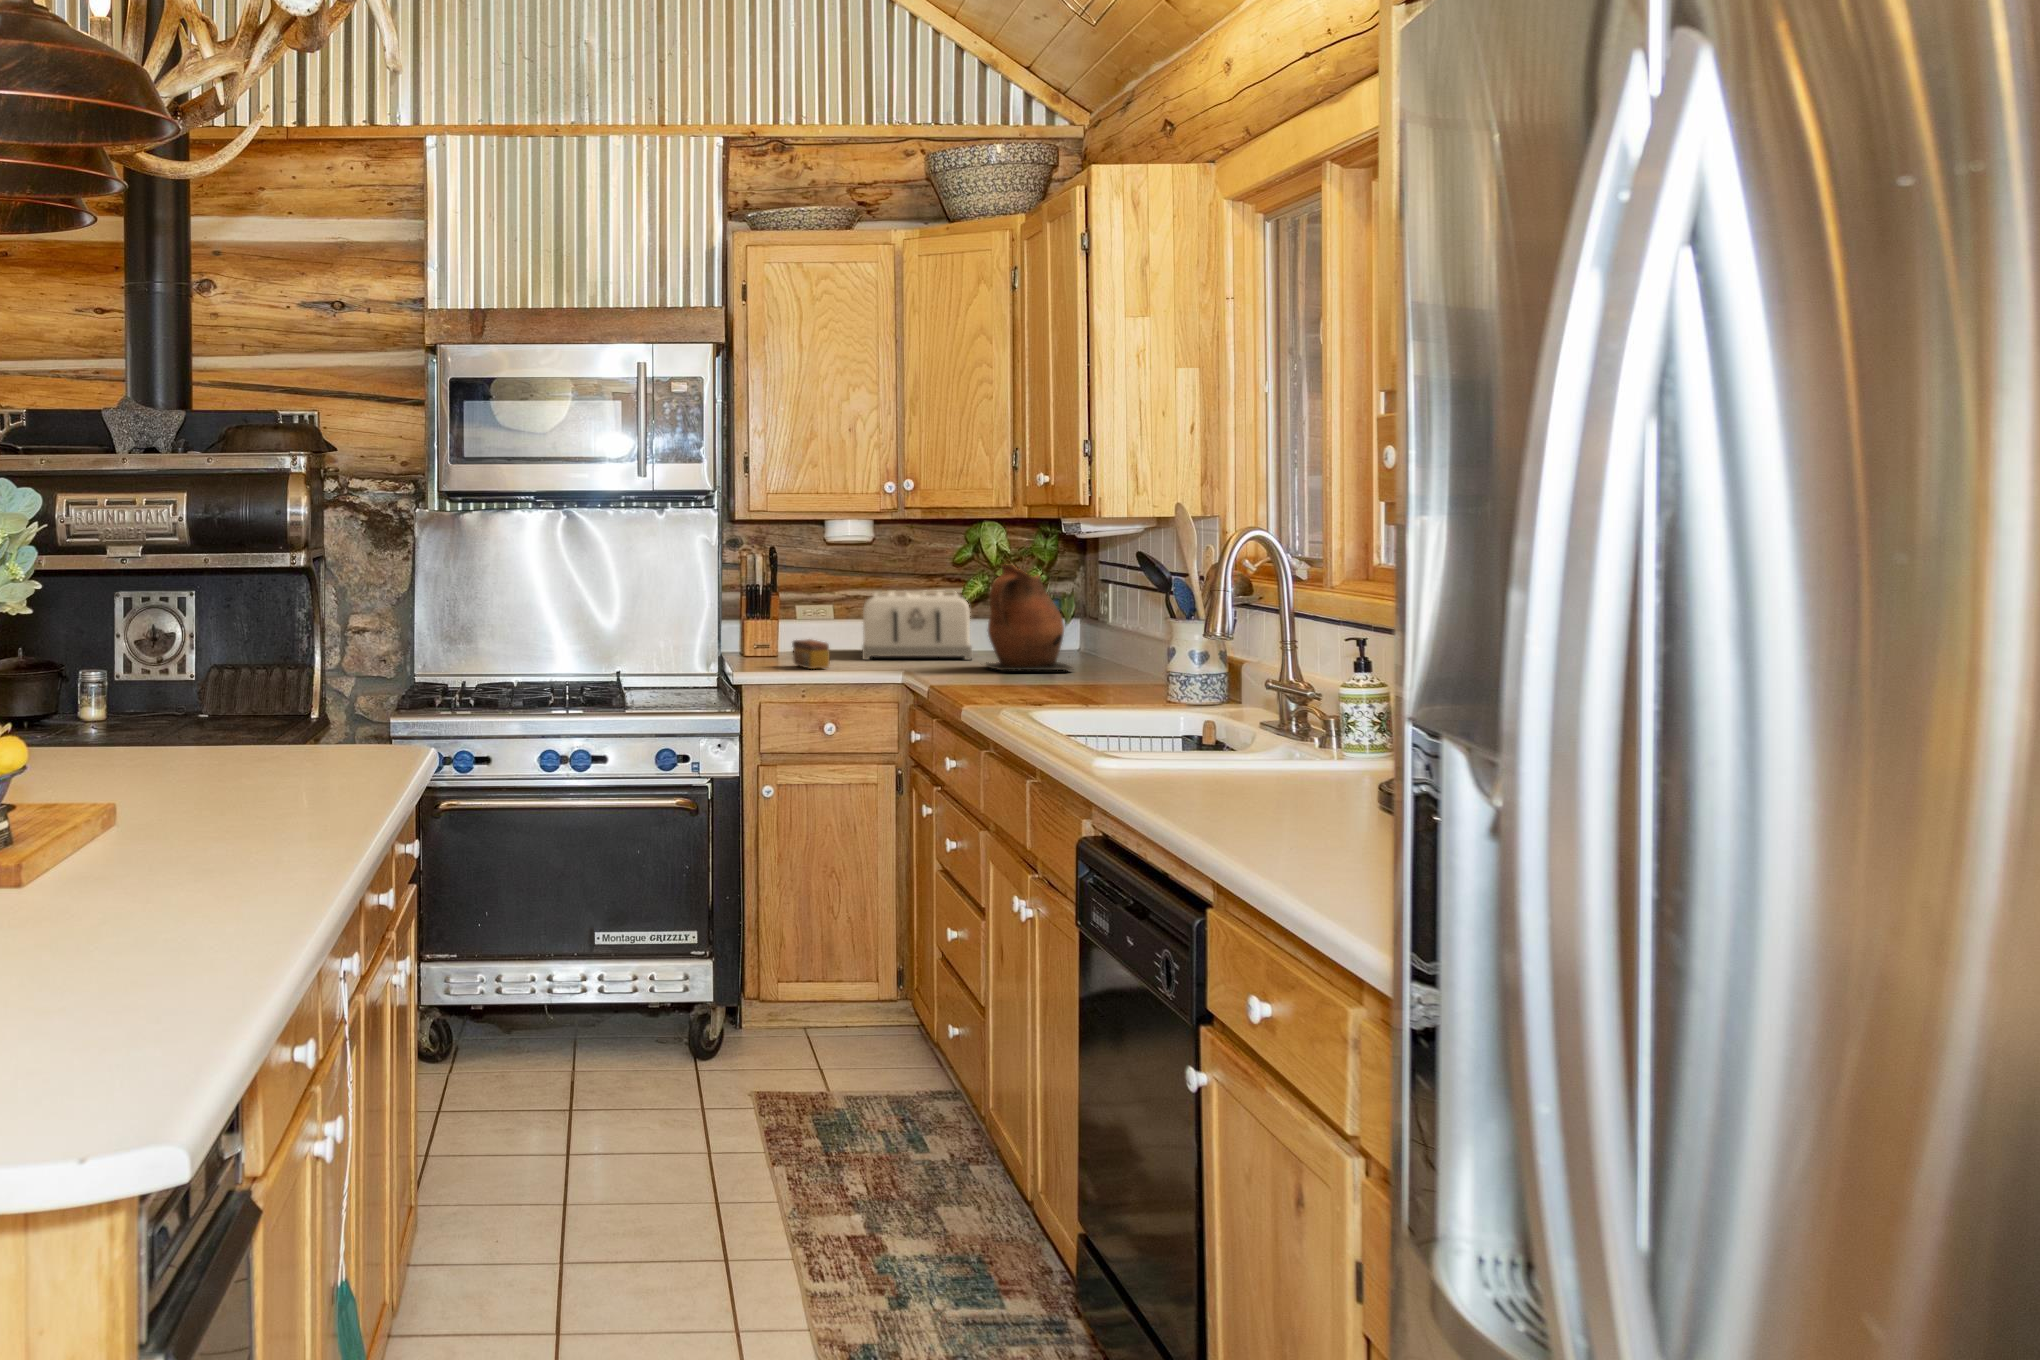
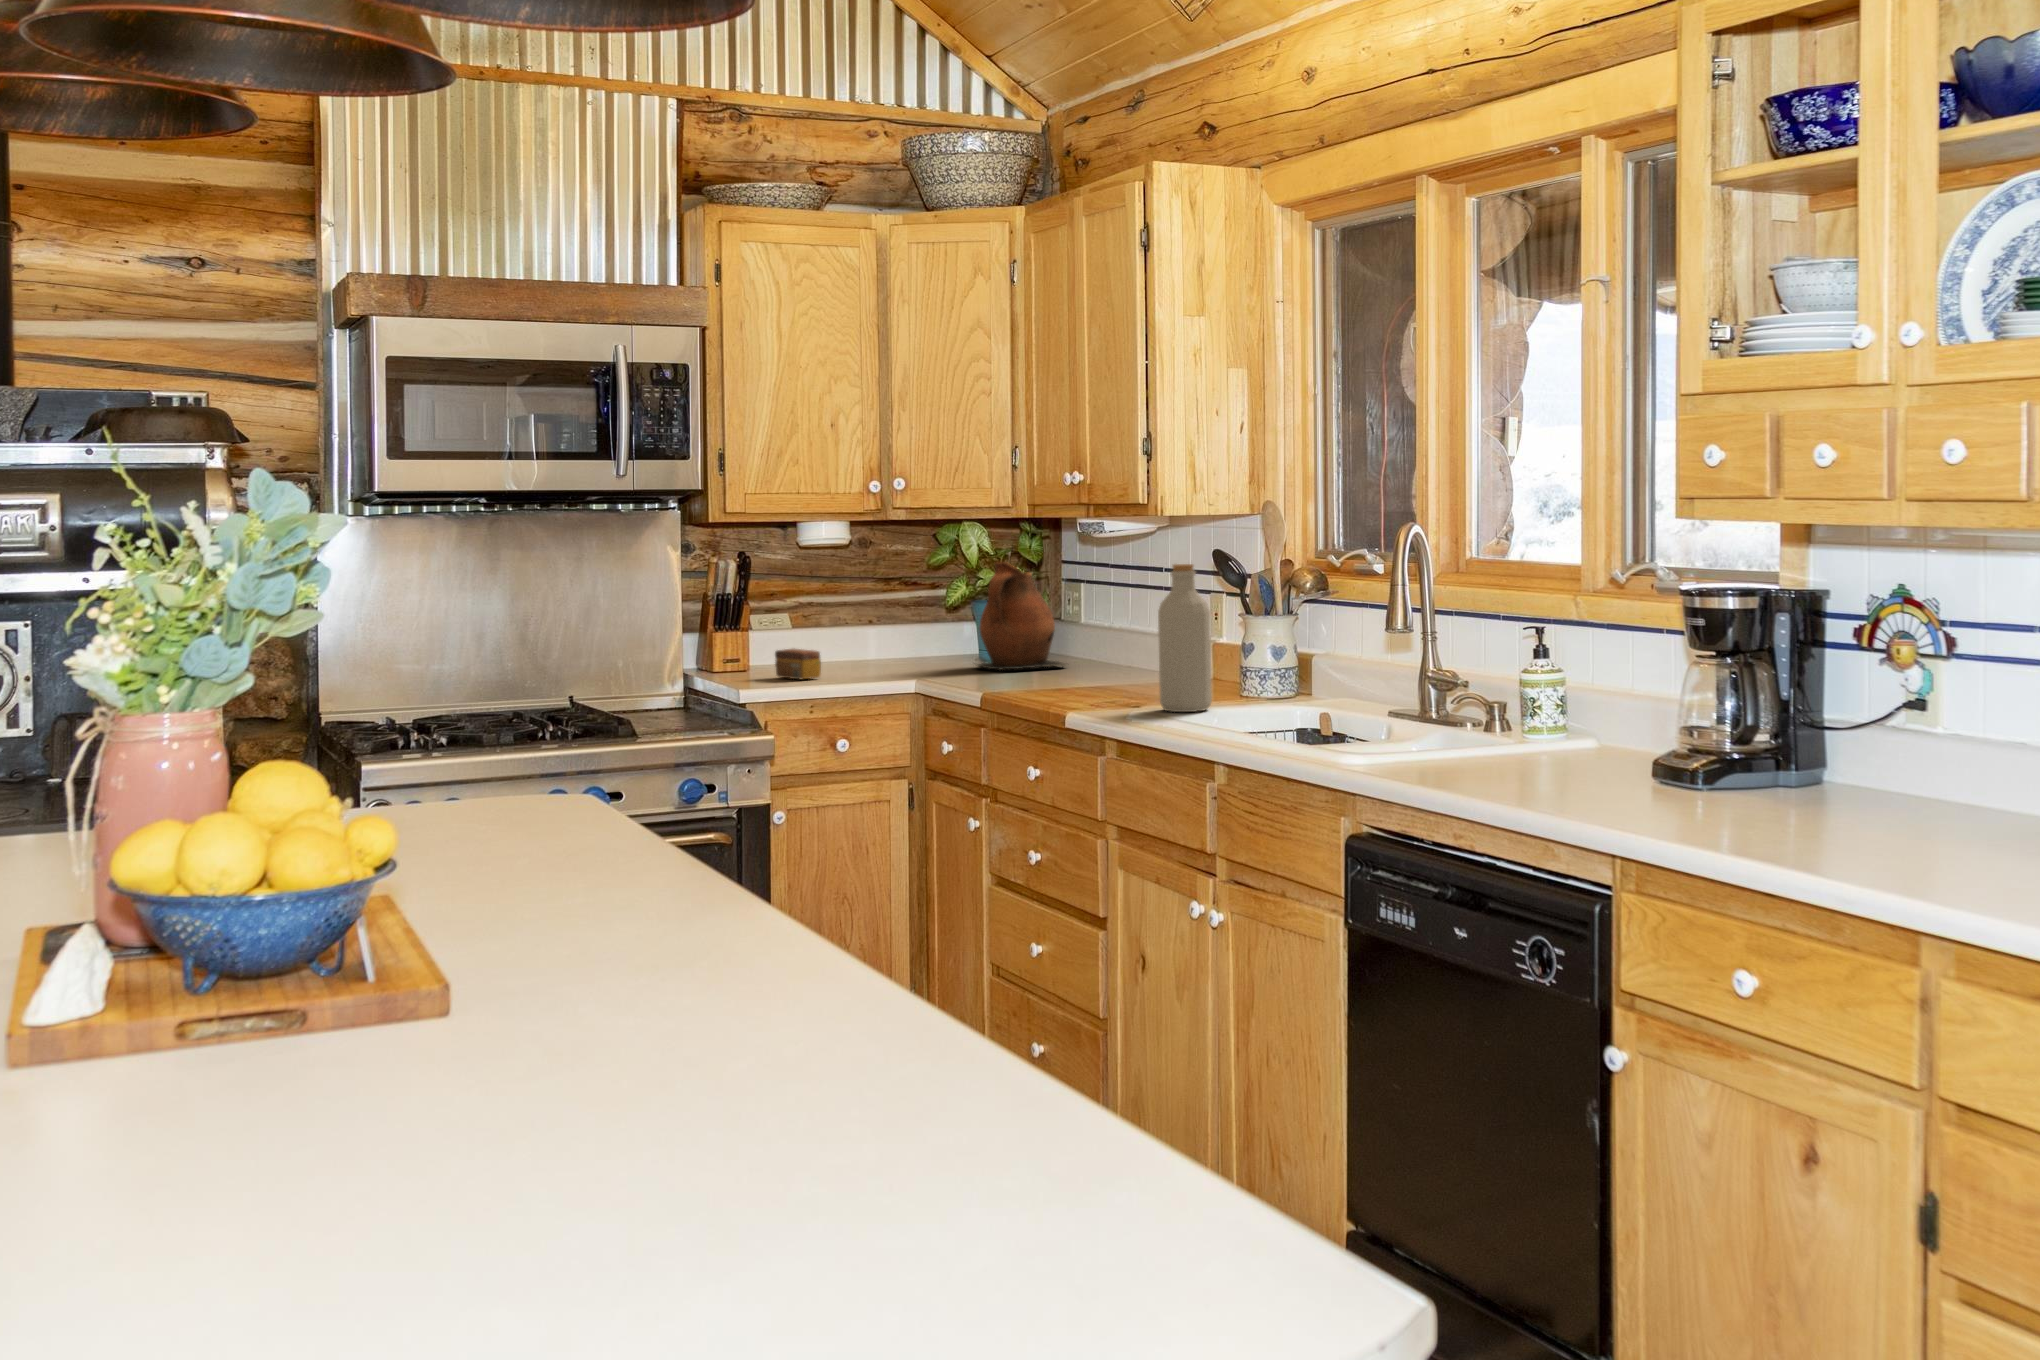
bottle: none [1069,574,1126,727] -> present [1158,564,1212,712]
toaster: present [862,592,972,660] -> none [817,593,947,668]

